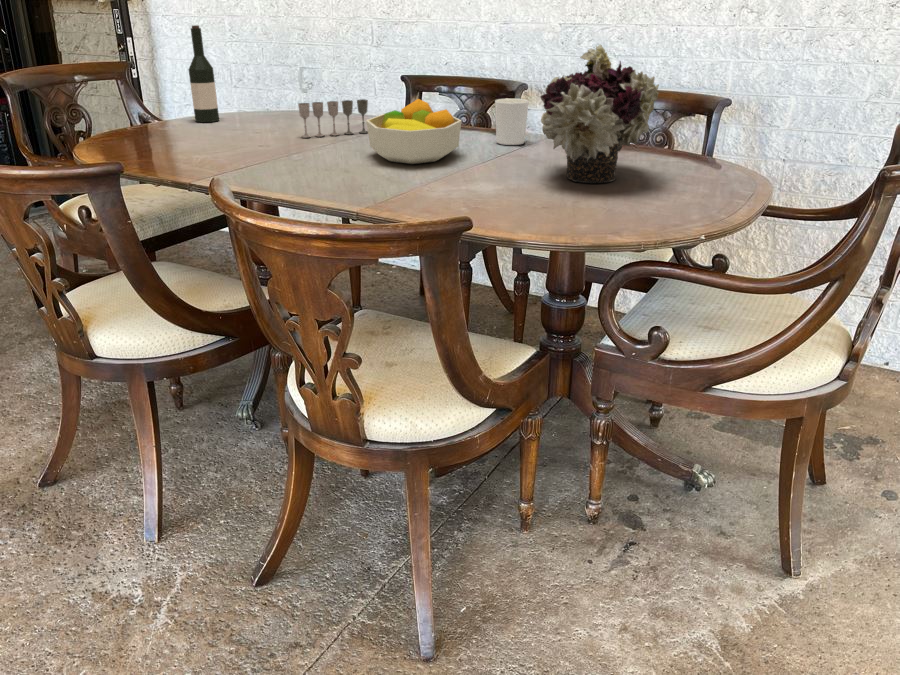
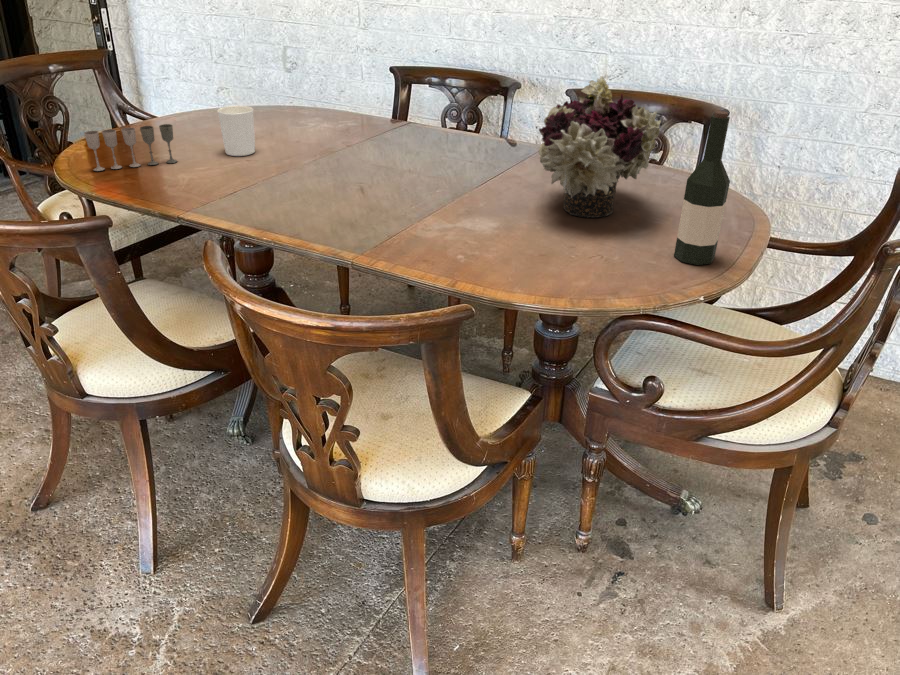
wine bottle: present [189,25,219,122] -> present [674,111,730,265]
candle holder: present [495,98,529,145] -> present [217,106,255,156]
wine glass: present [298,99,368,138] -> present [84,124,177,171]
fruit bowl: present [366,99,462,164] -> none [358,113,456,187]

